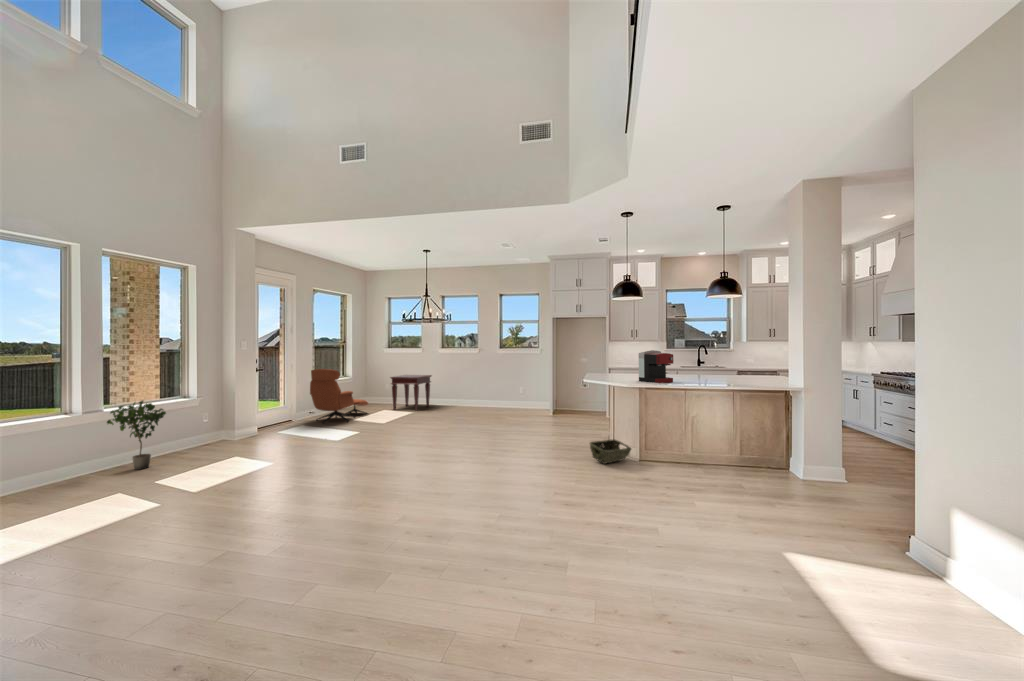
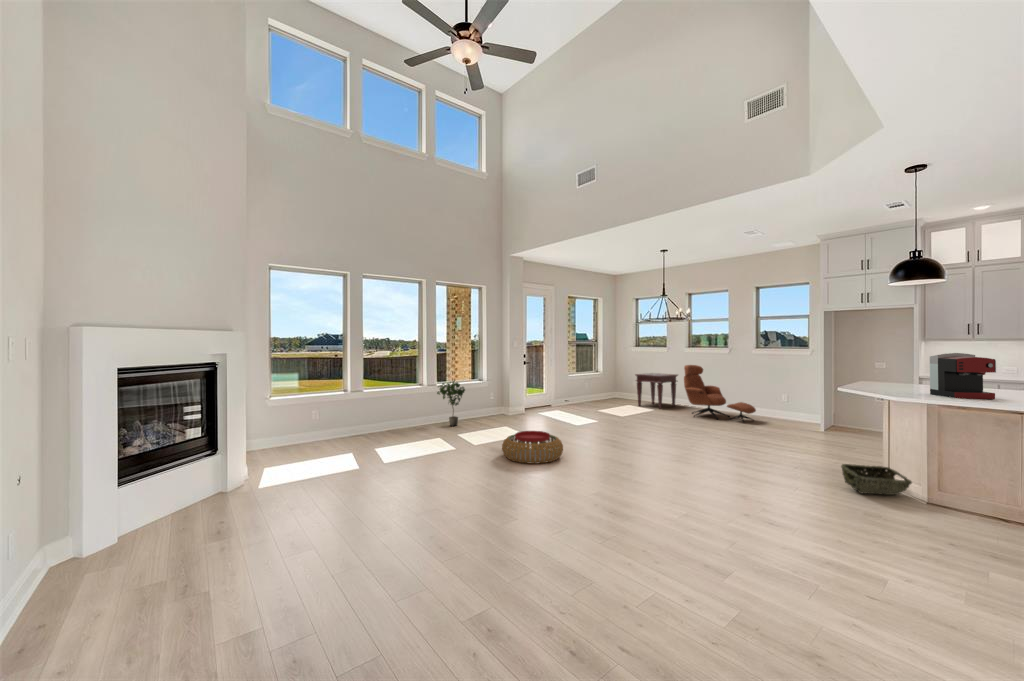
lounge chair: present [310,369,368,424] -> present [684,365,756,422]
pouf: none [248,456,338,504] -> present [502,431,563,464]

